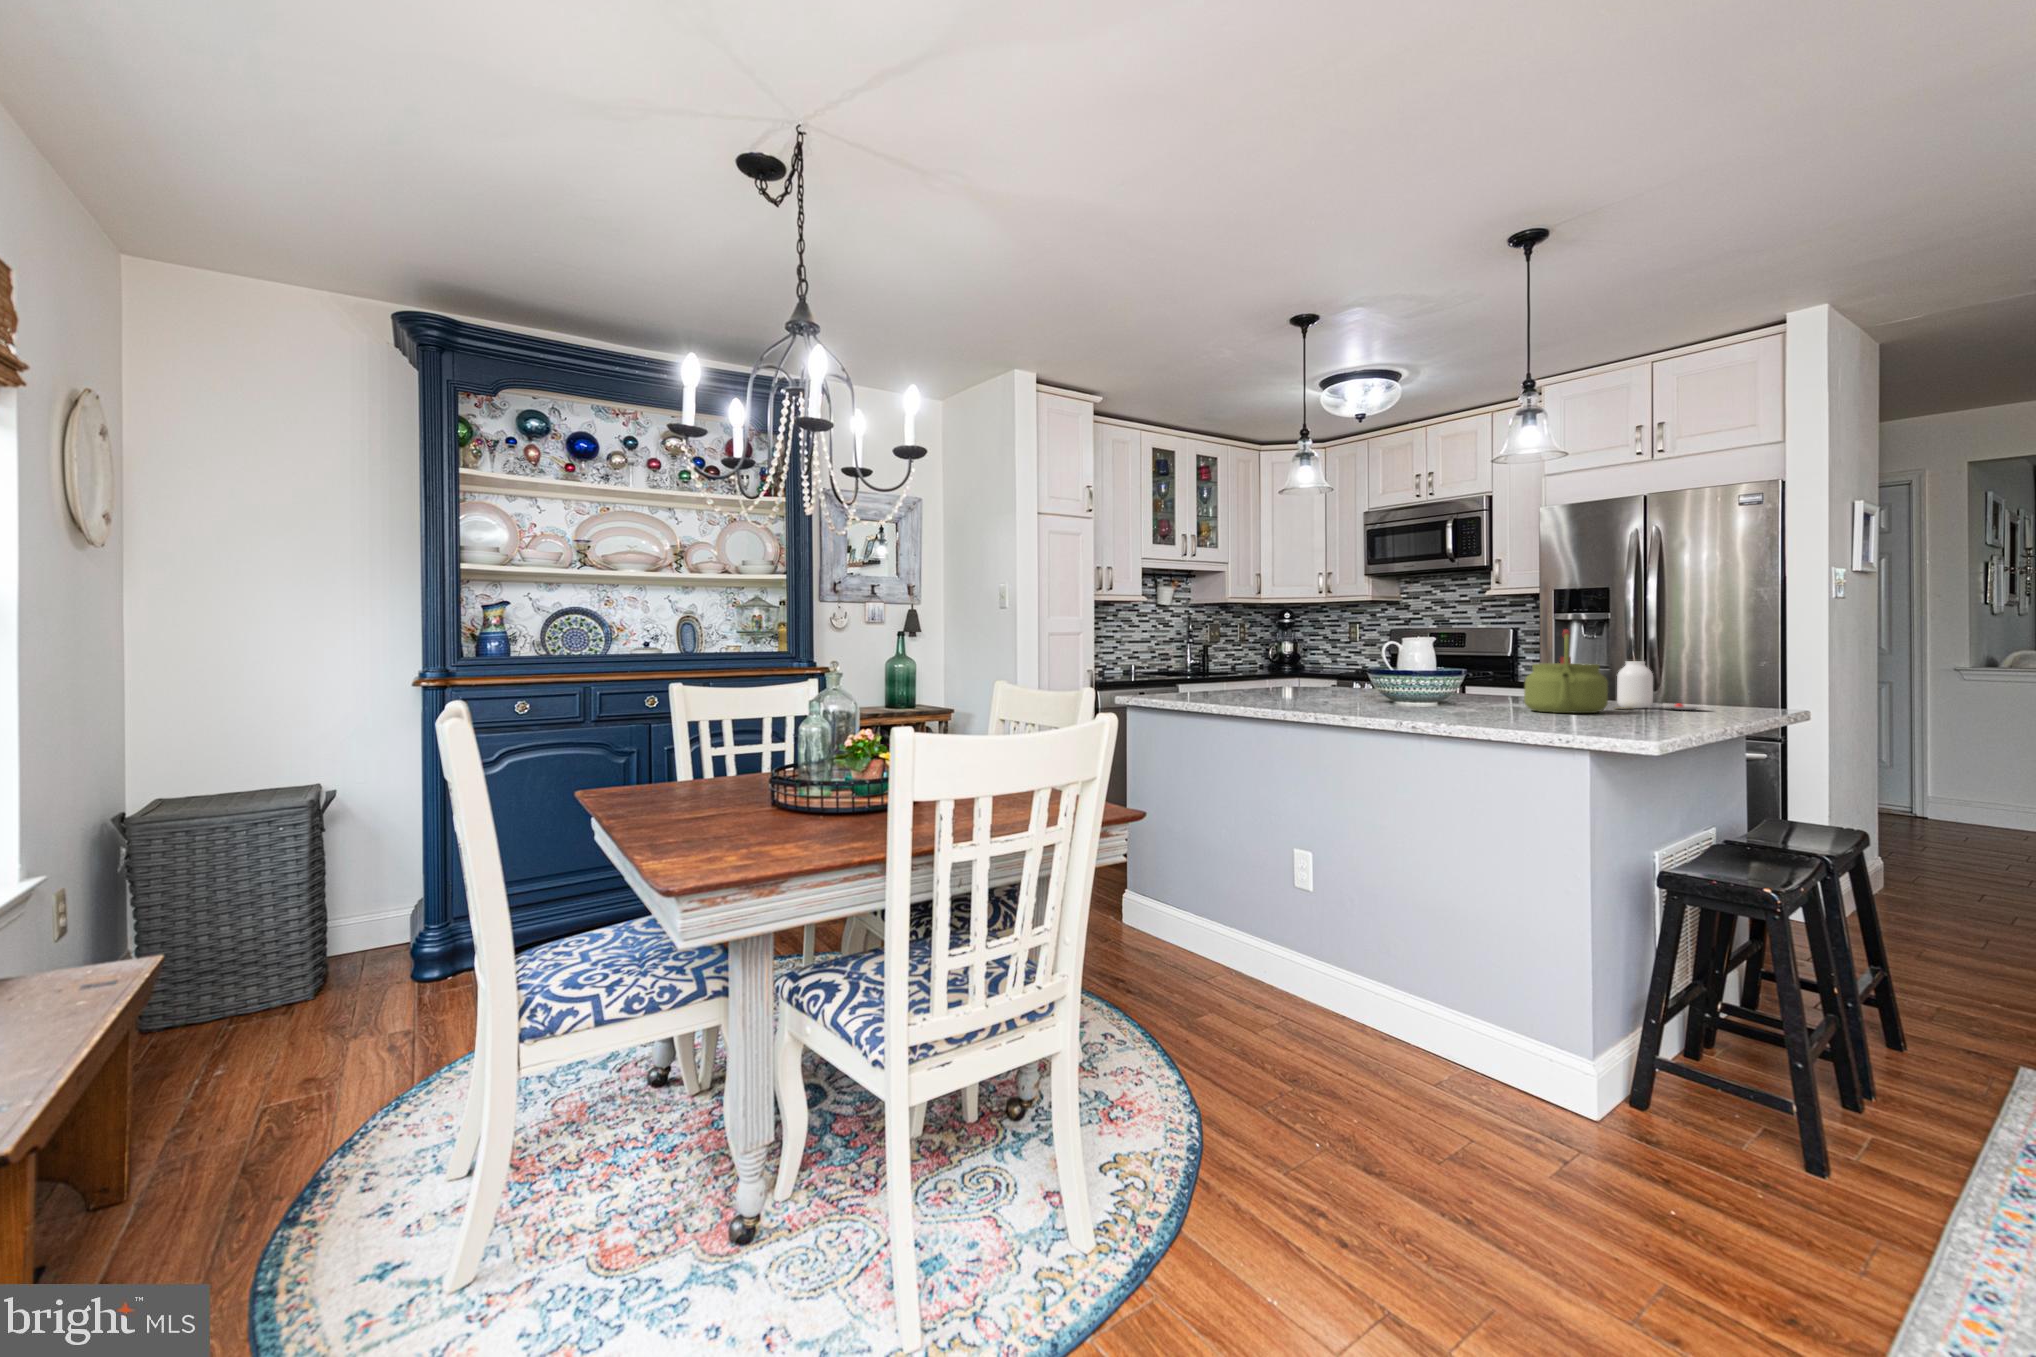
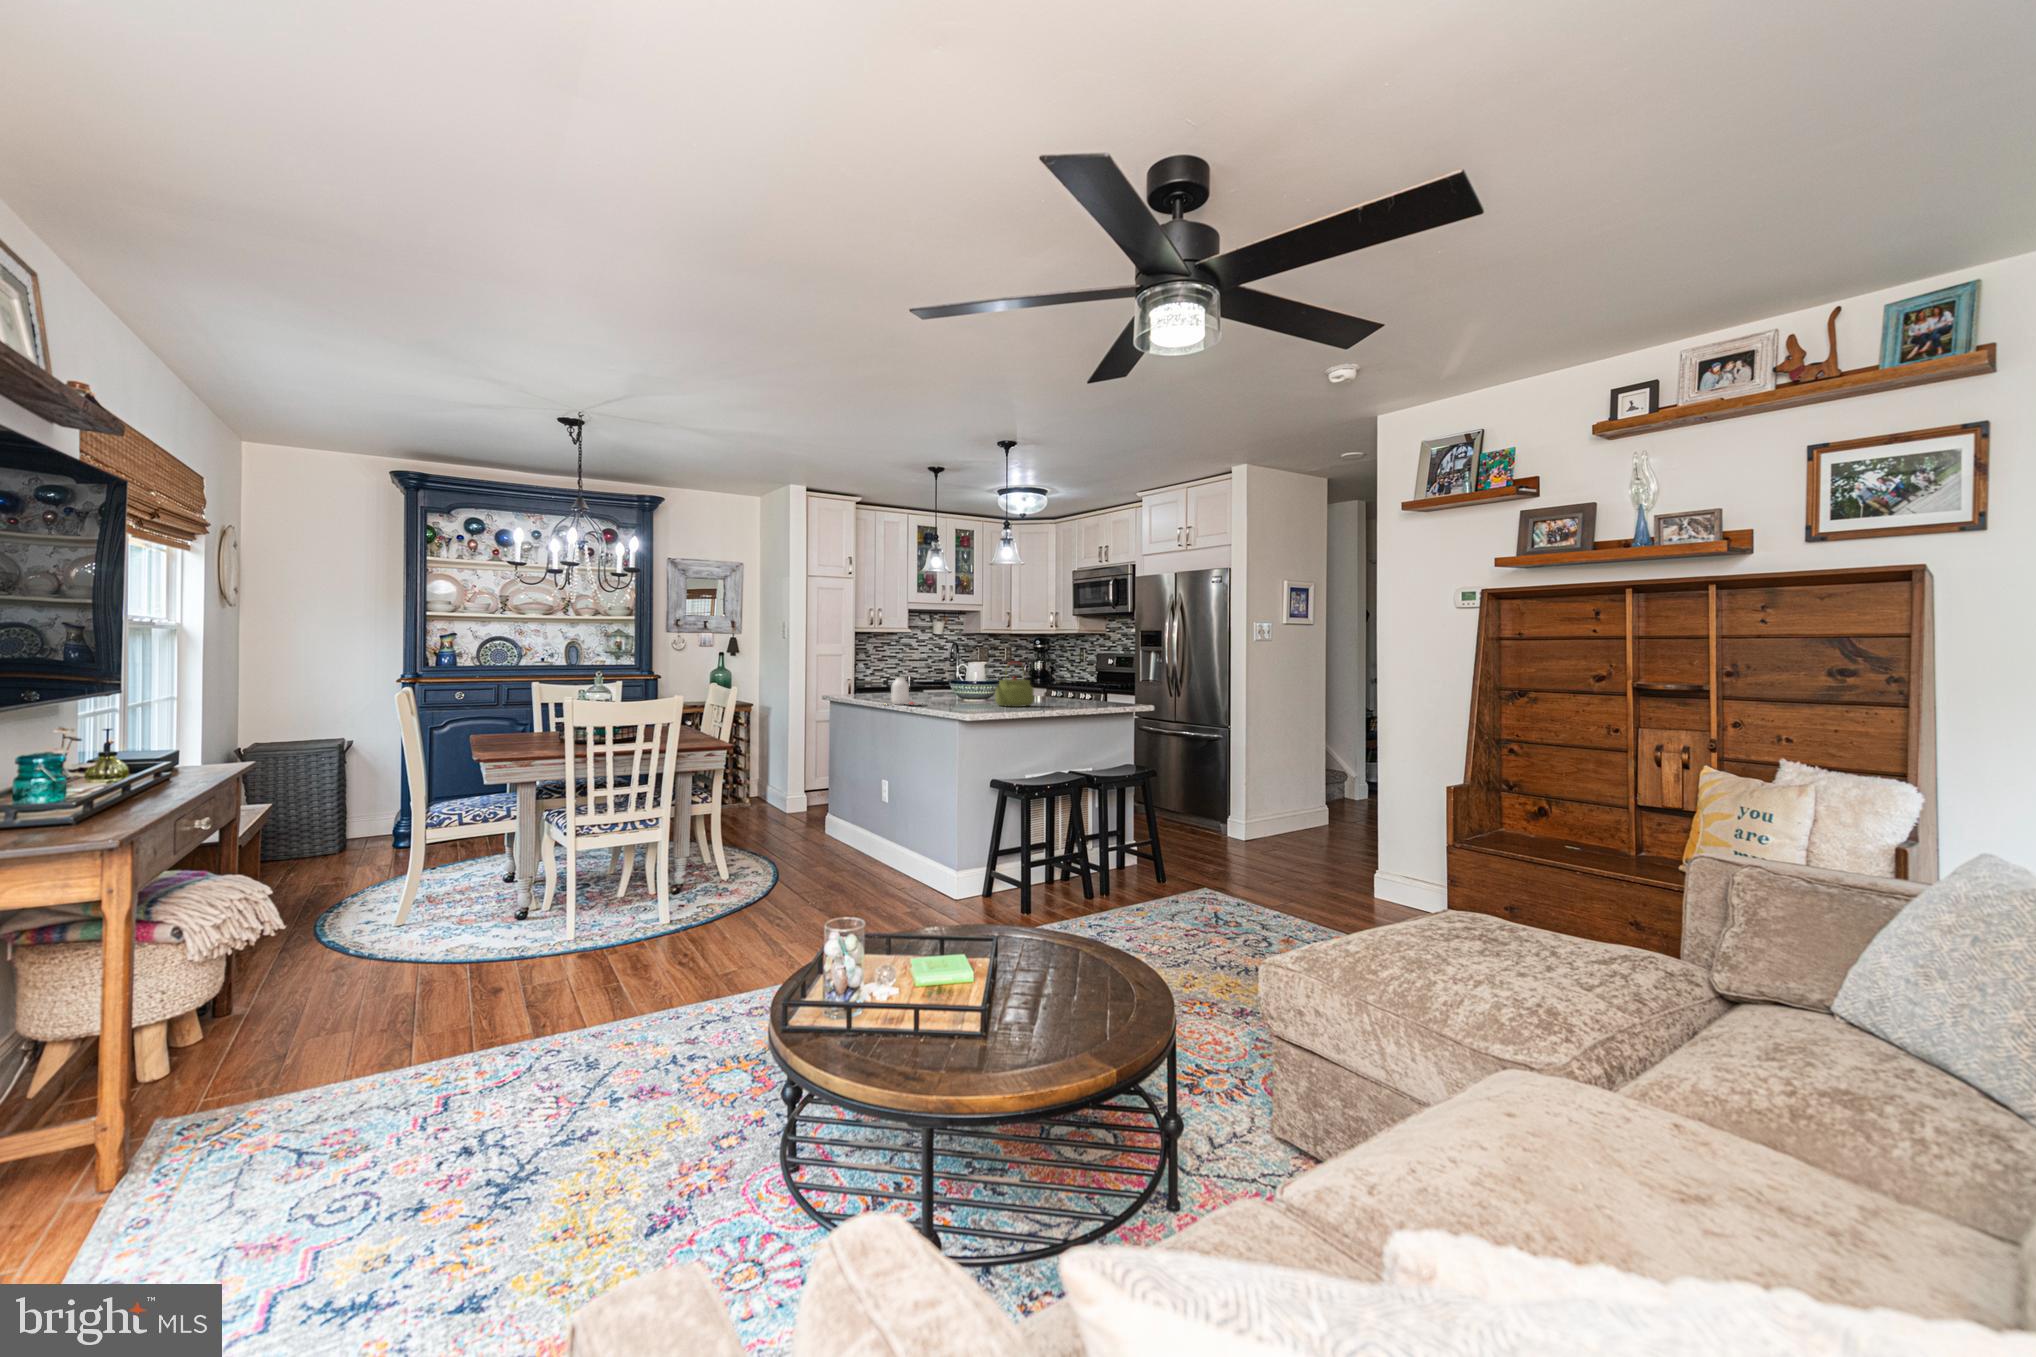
jar: present [1617,661,1704,710] -> present [887,677,921,706]

